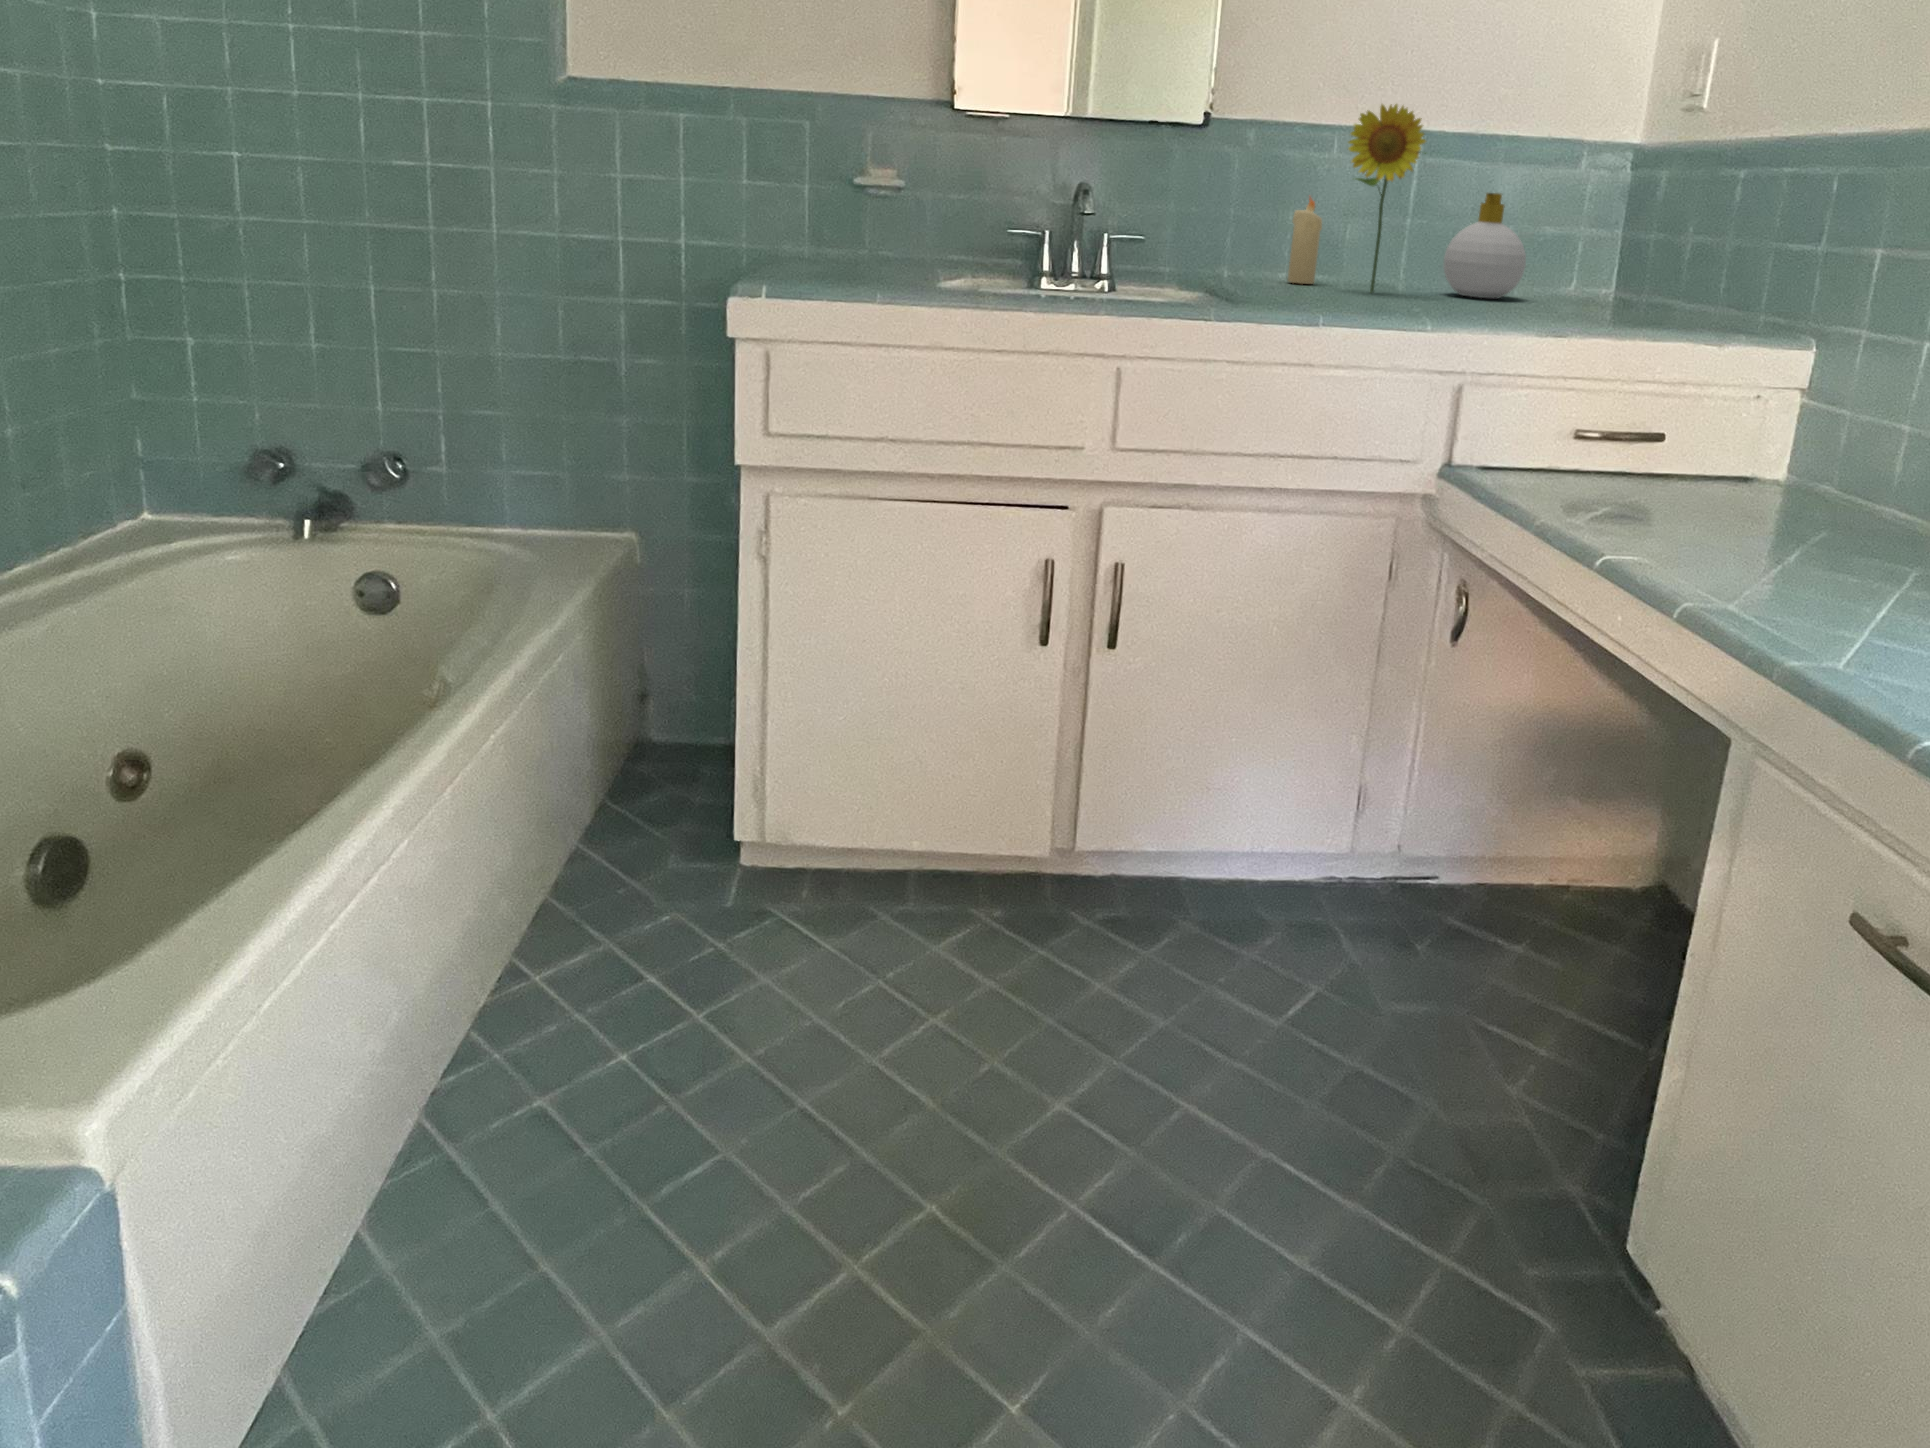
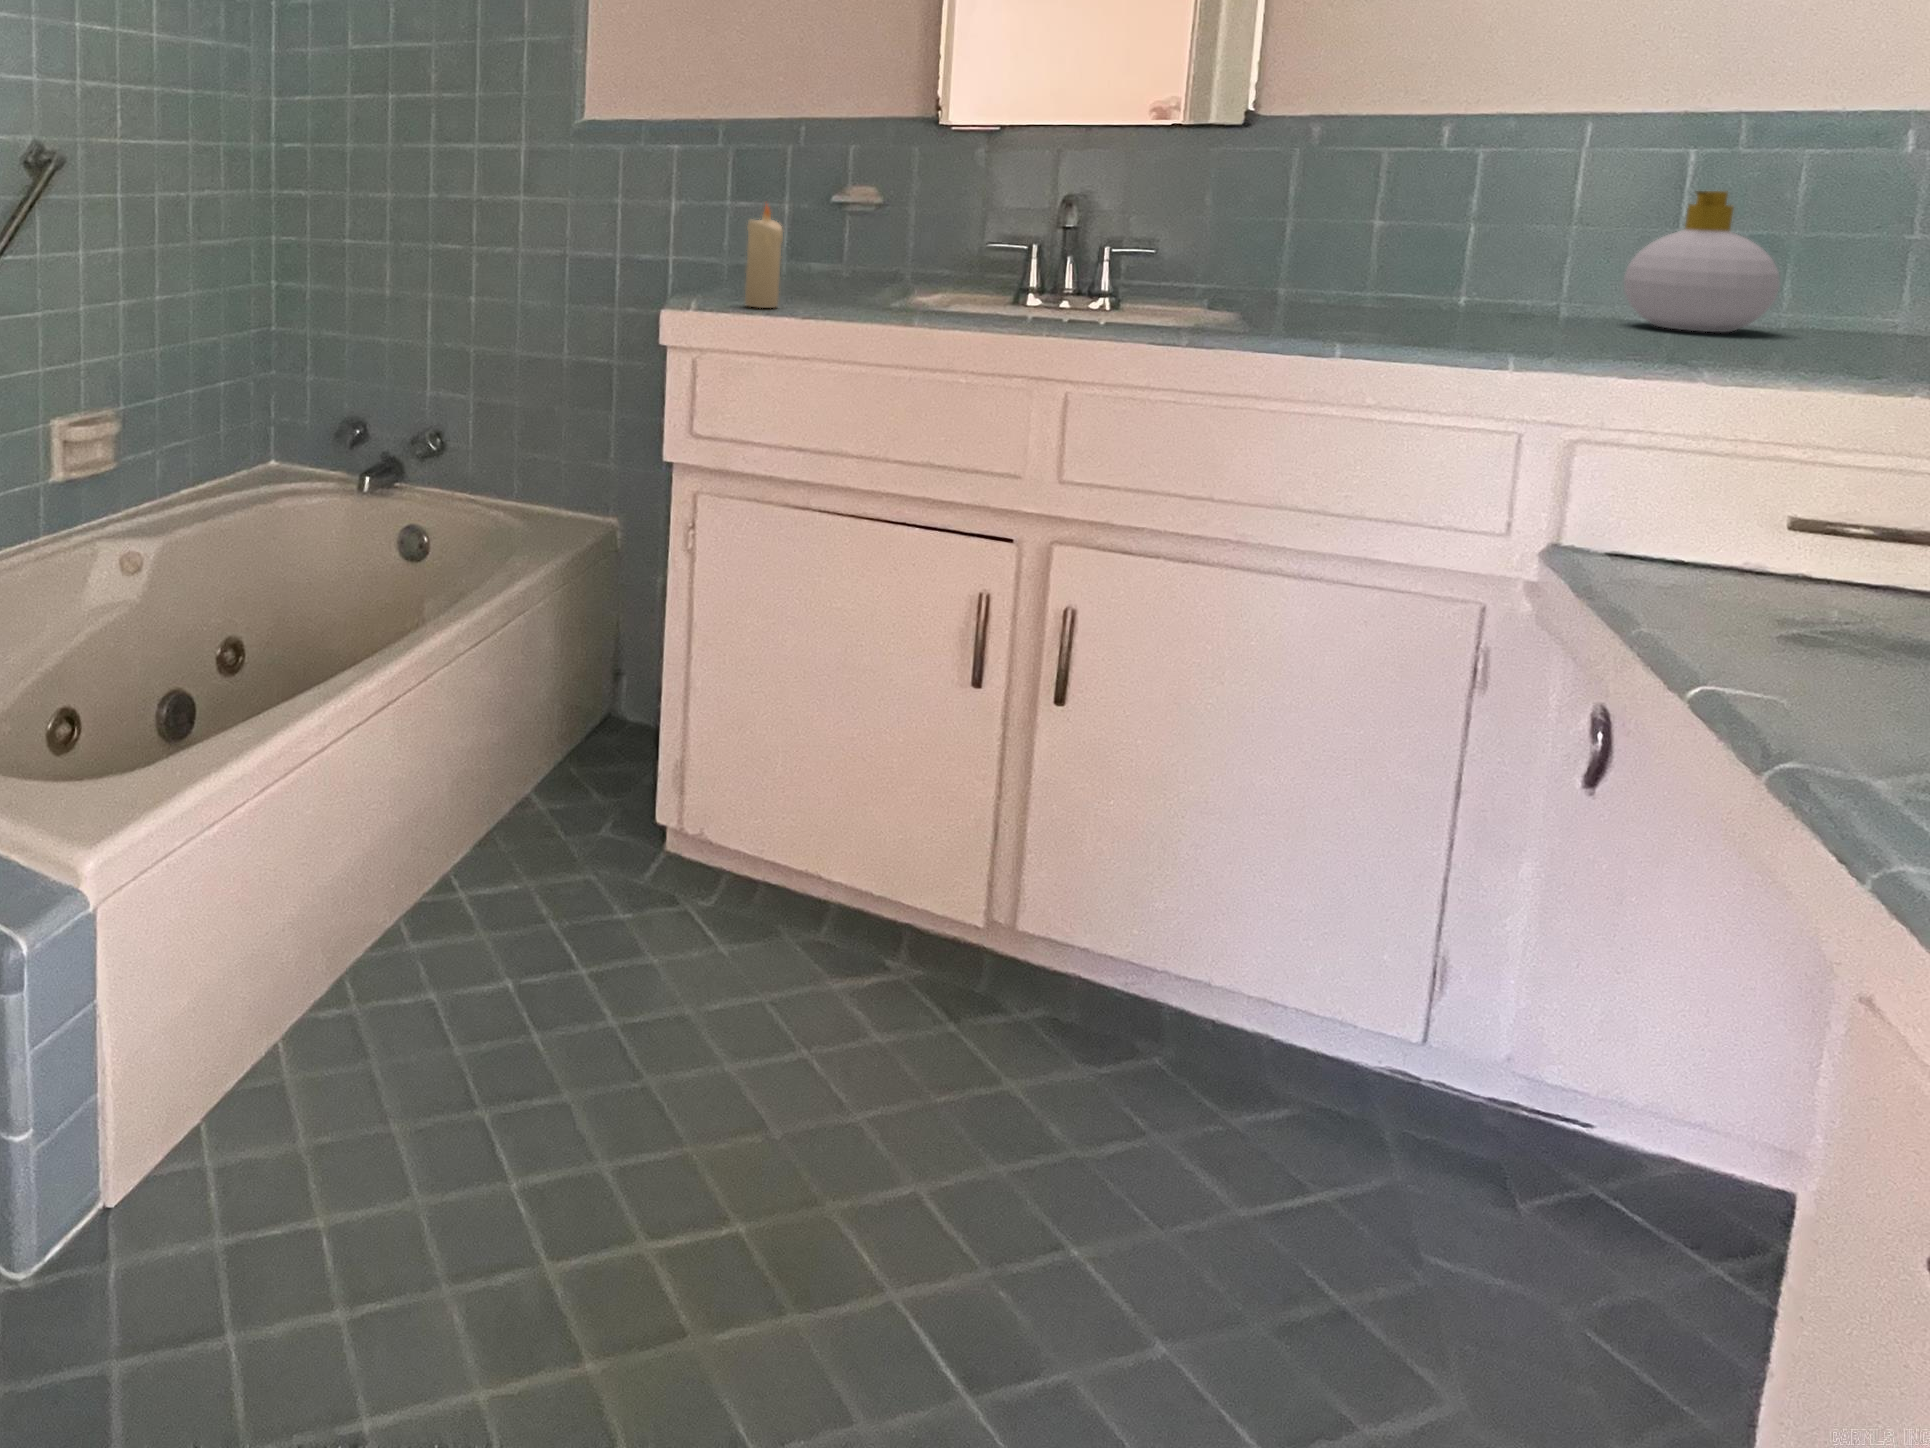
flower: present [1348,104,1426,293] -> none [1443,86,1578,320]
candle: present [1288,197,1322,284] -> present [745,205,783,308]

